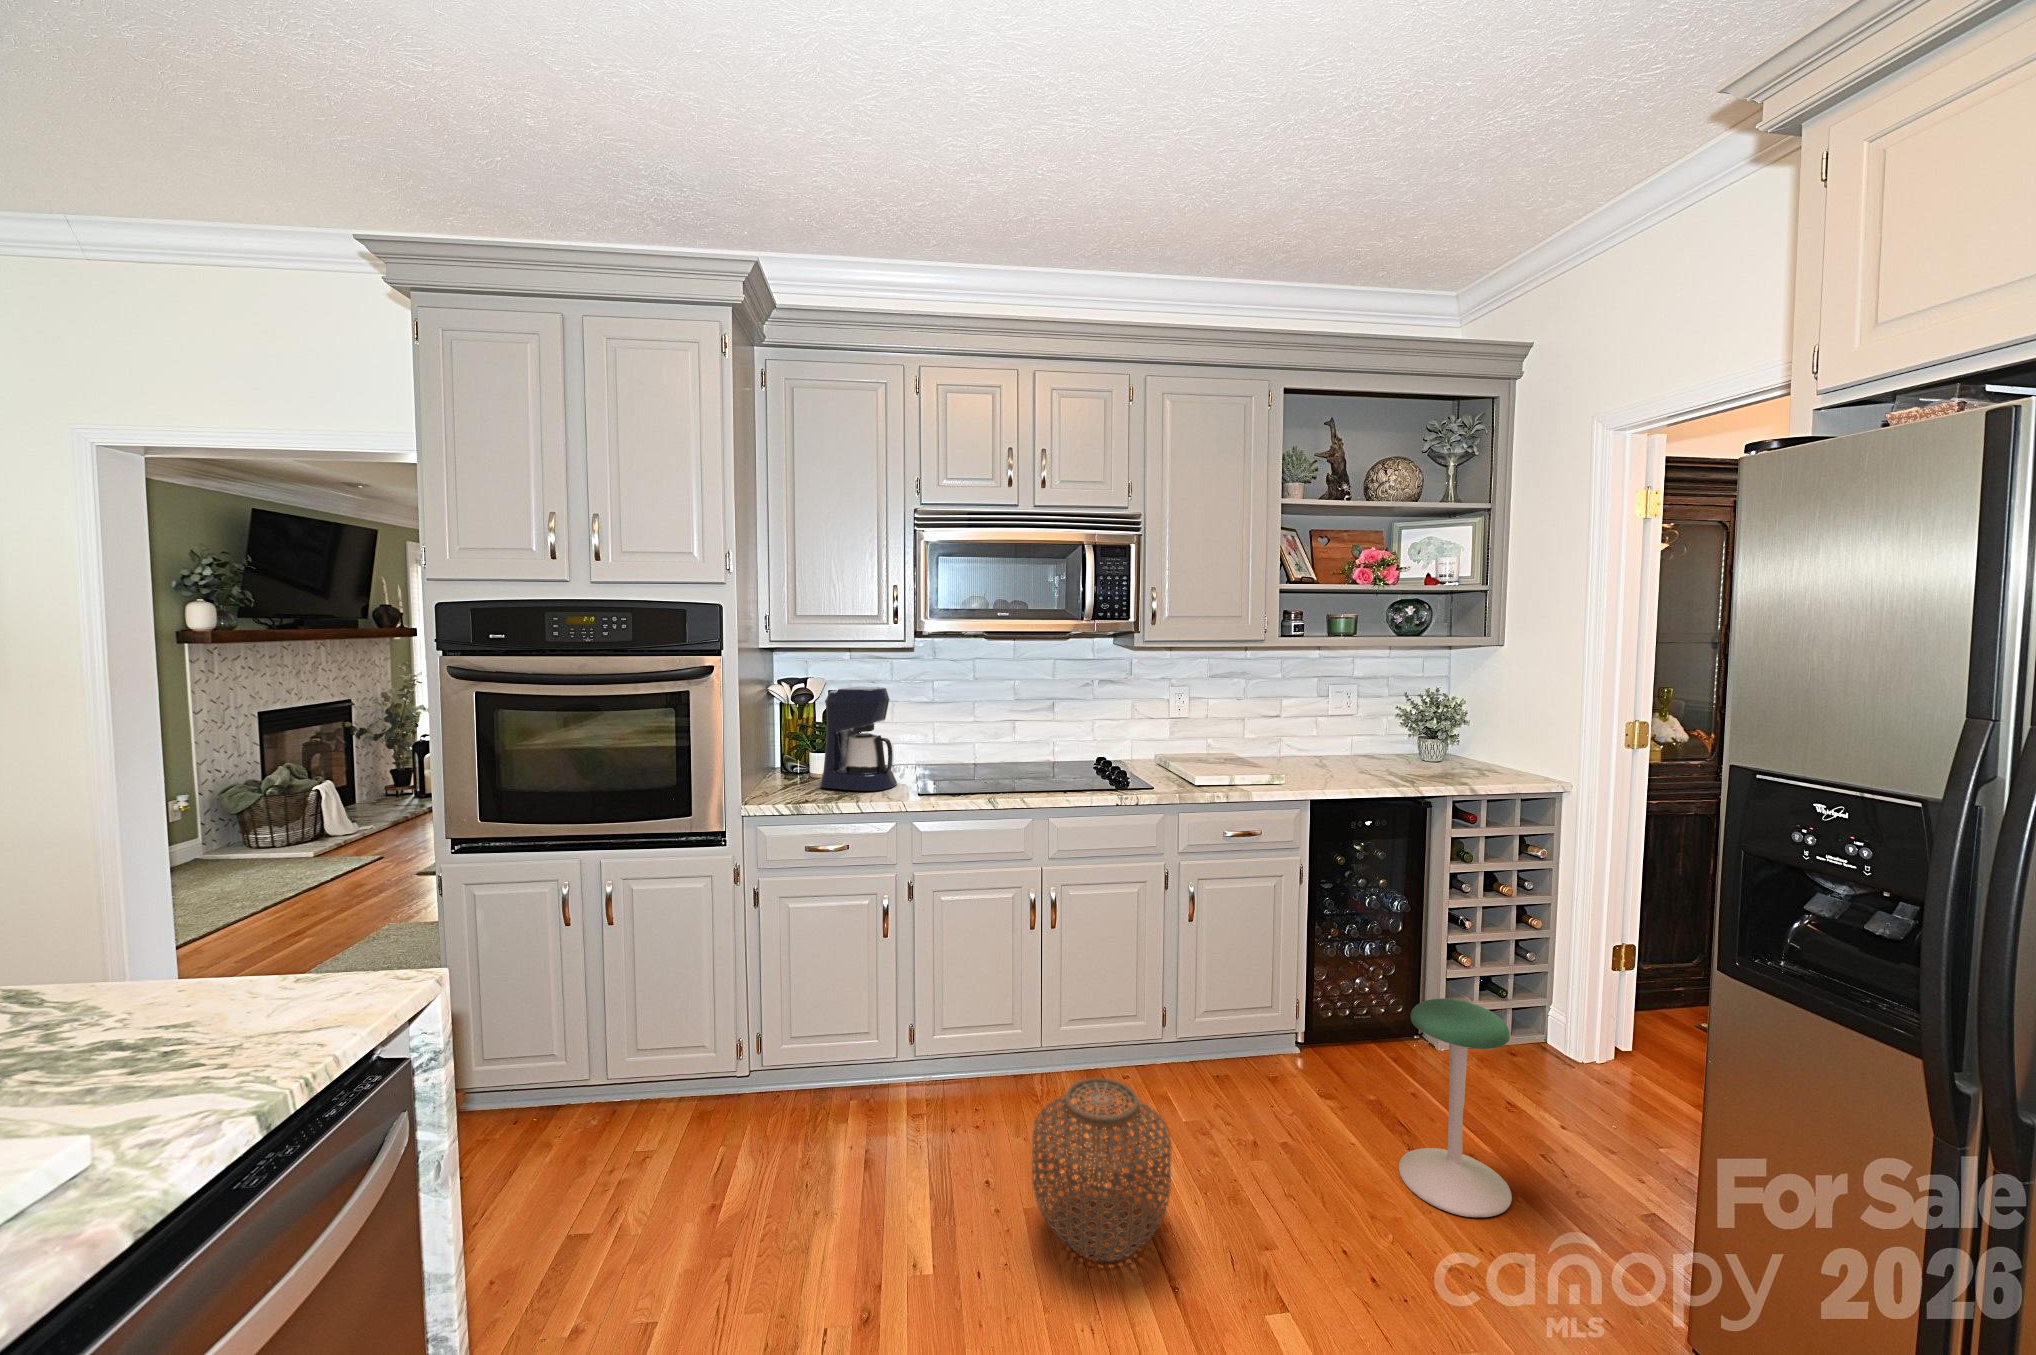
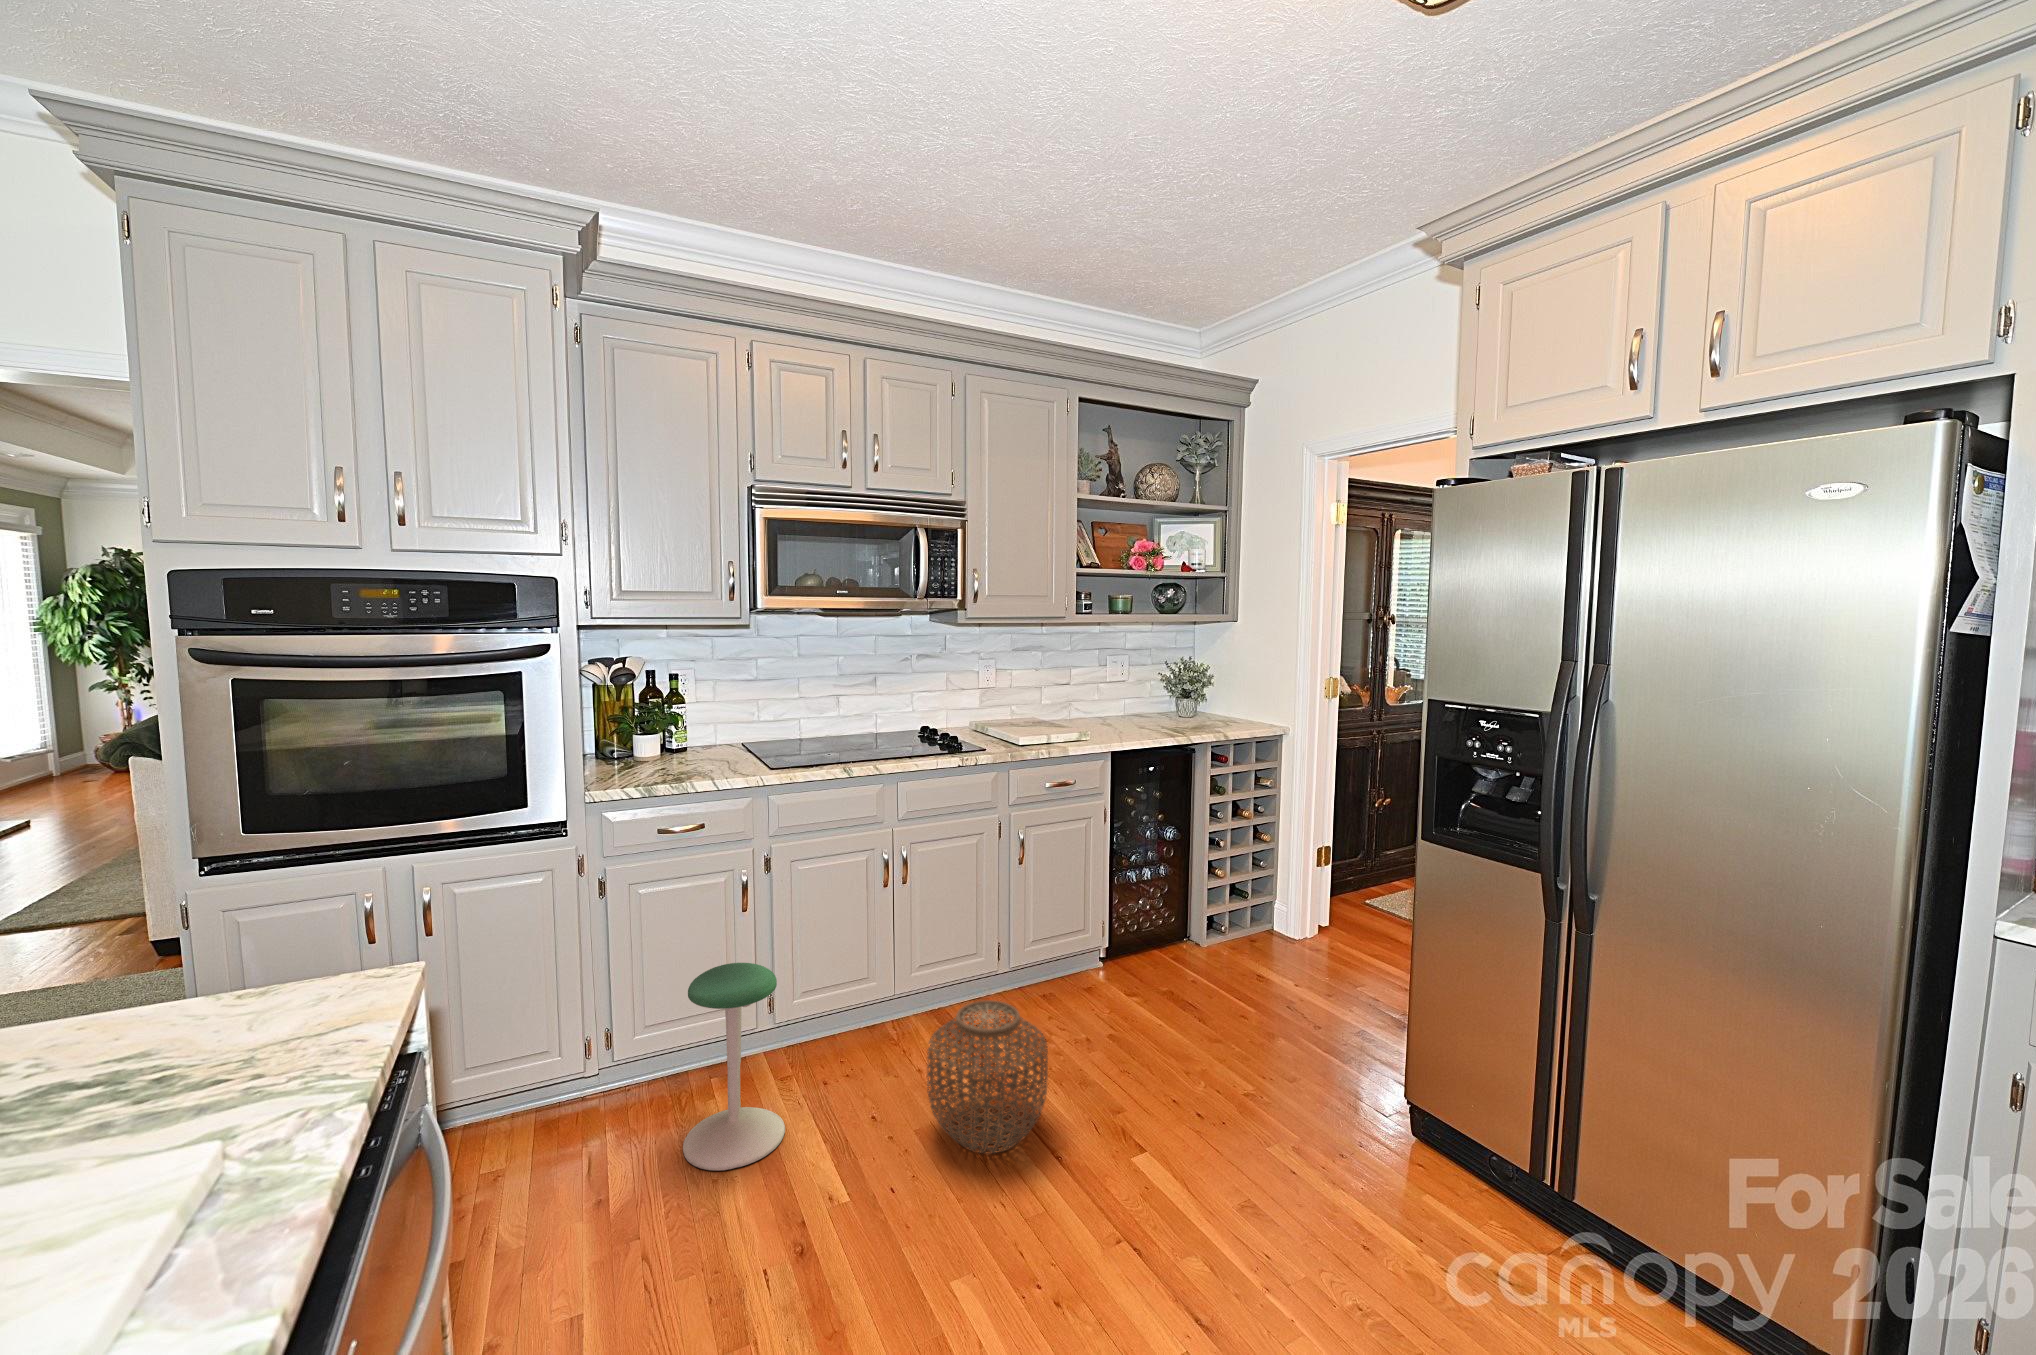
coffee maker: present [820,686,897,791] -> none [654,664,735,769]
stool: present [1399,999,1512,1217] -> present [683,963,785,1171]

